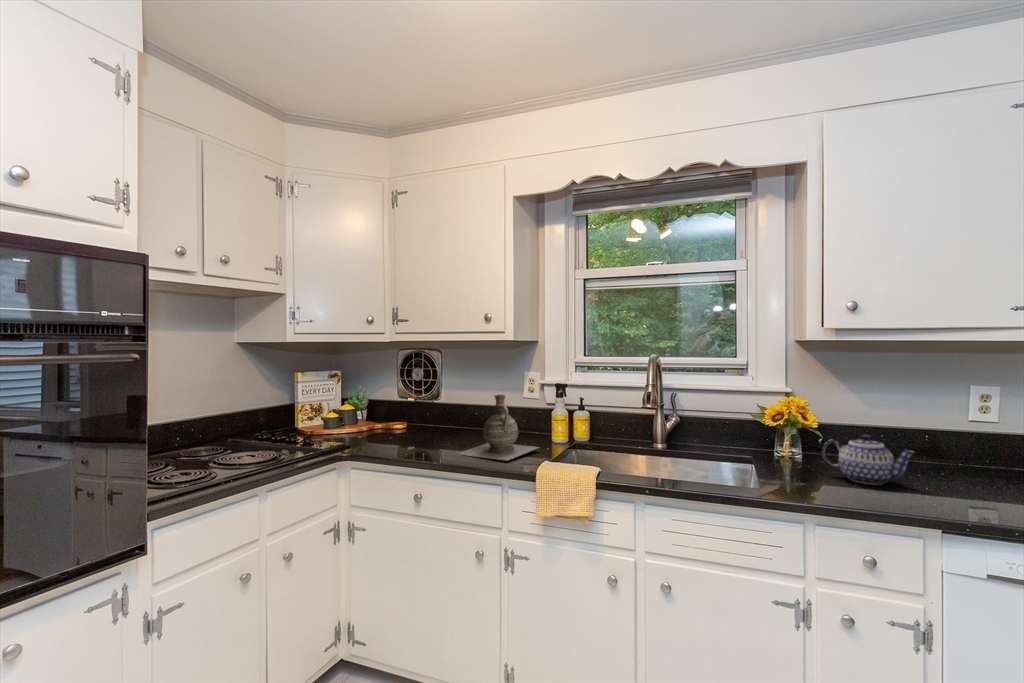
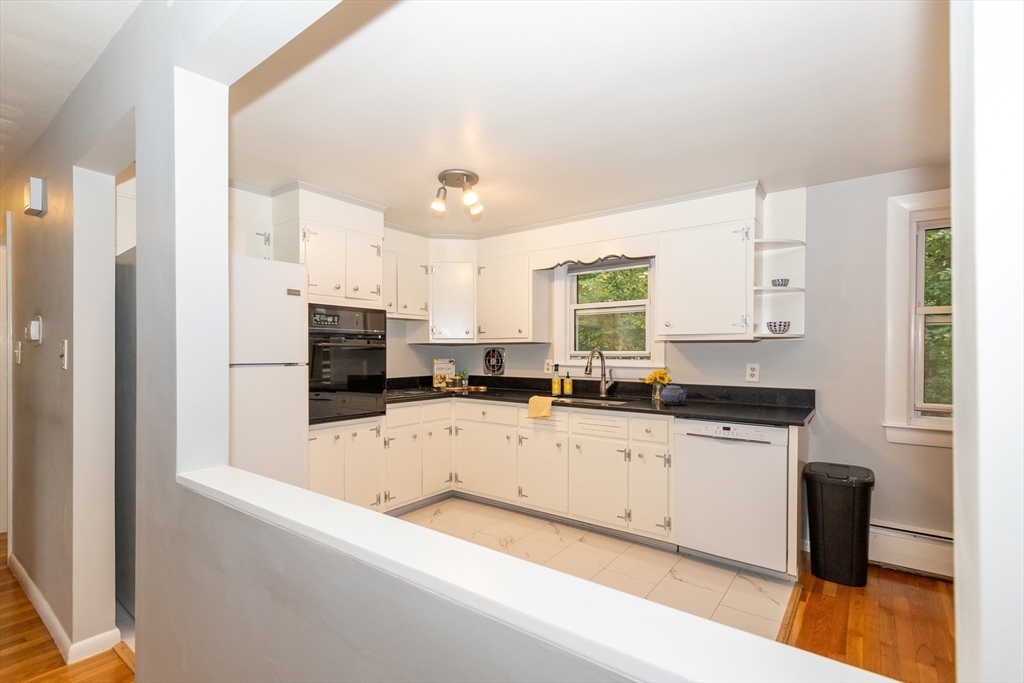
ceramic jug: present [458,395,539,460] -> none [501,368,542,396]

